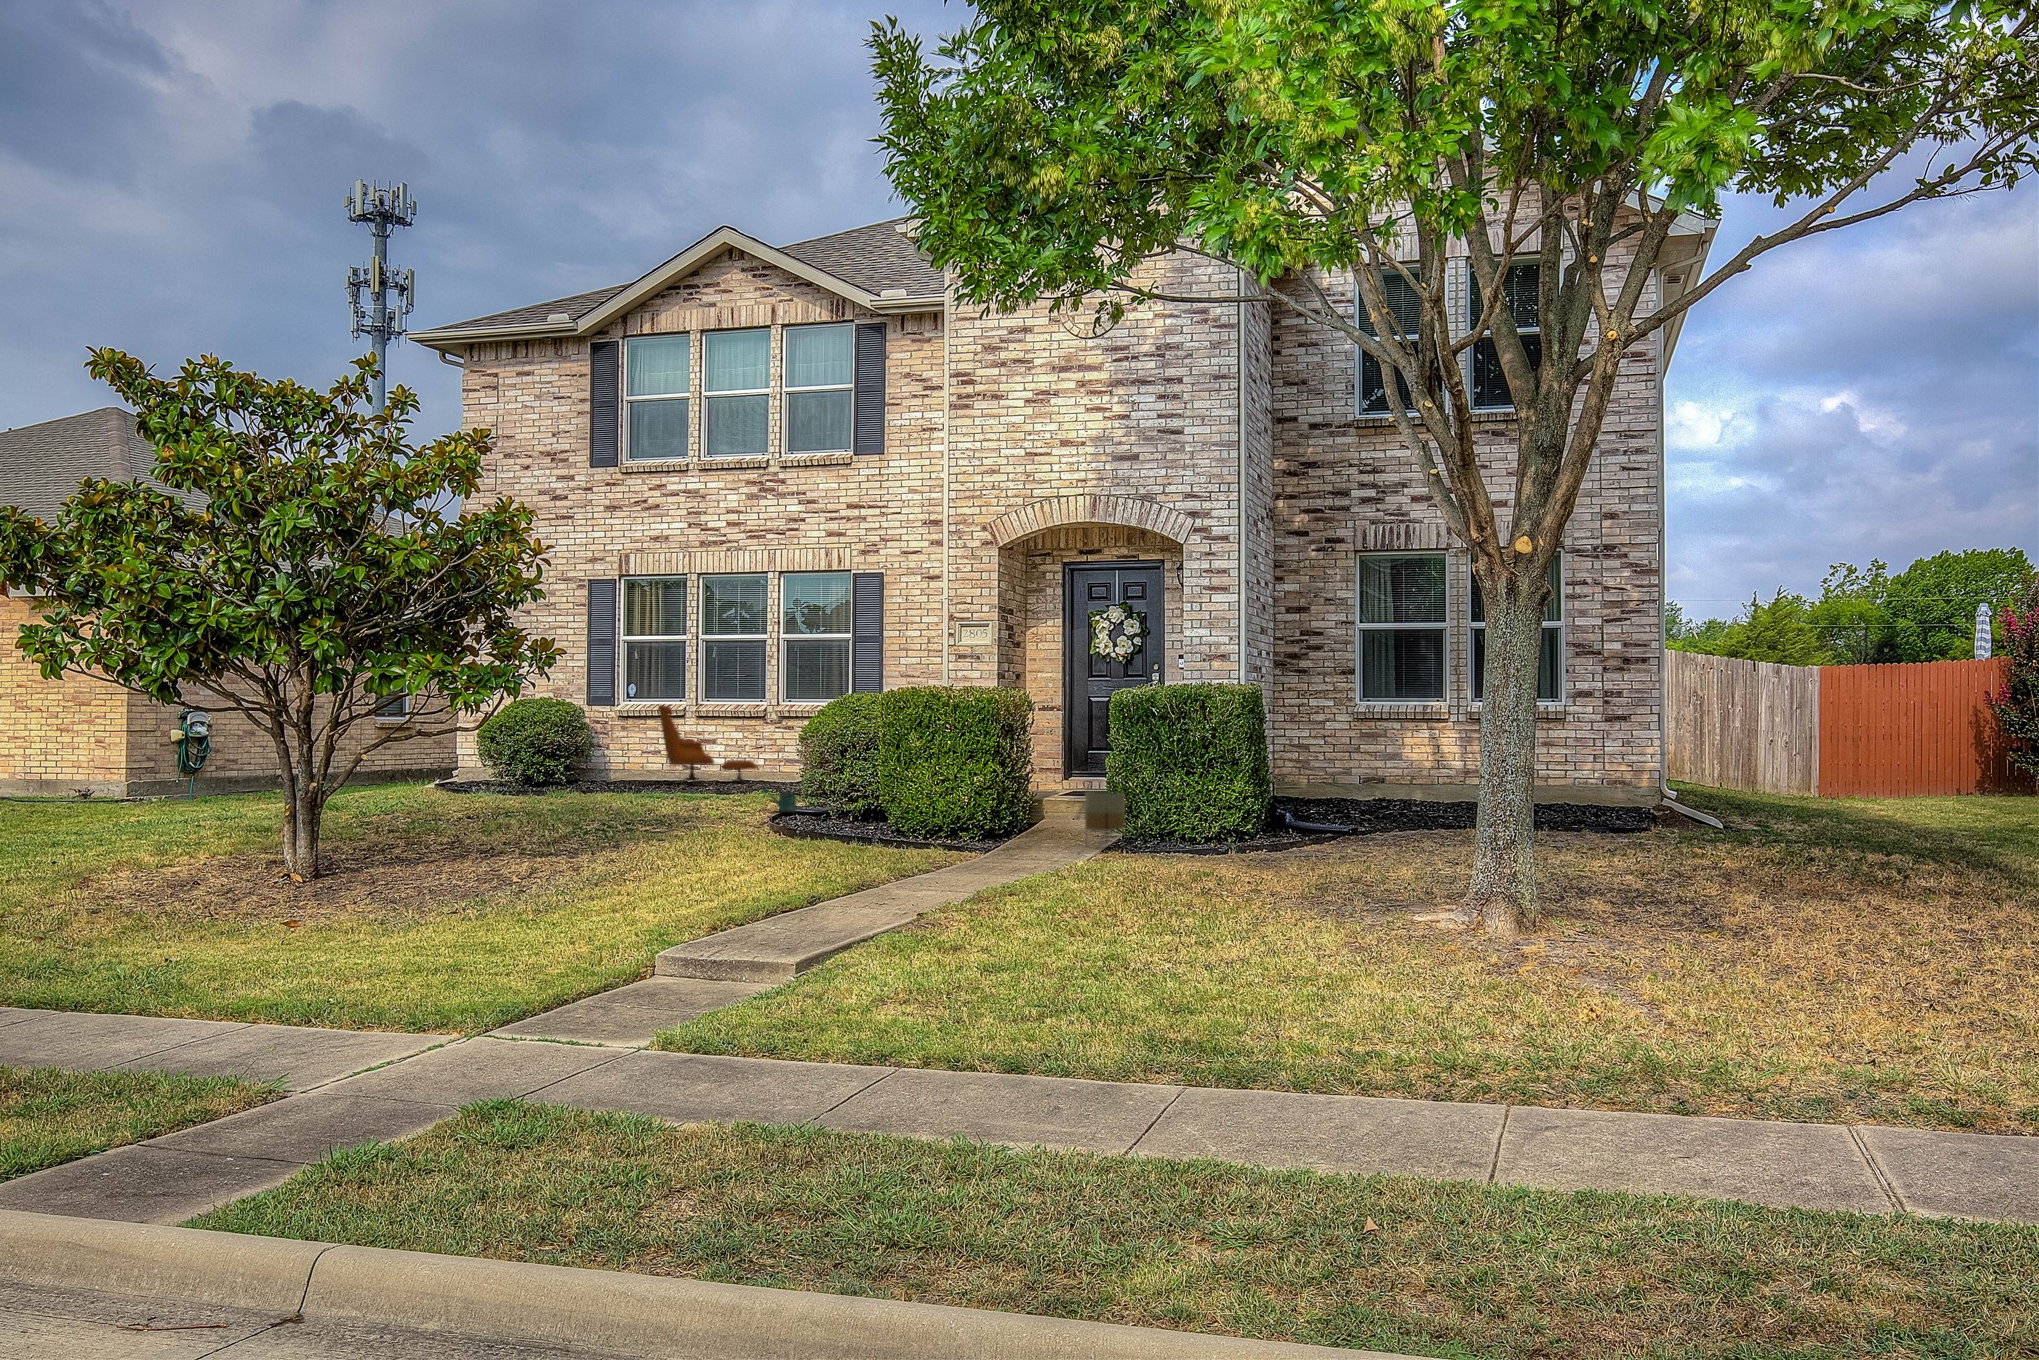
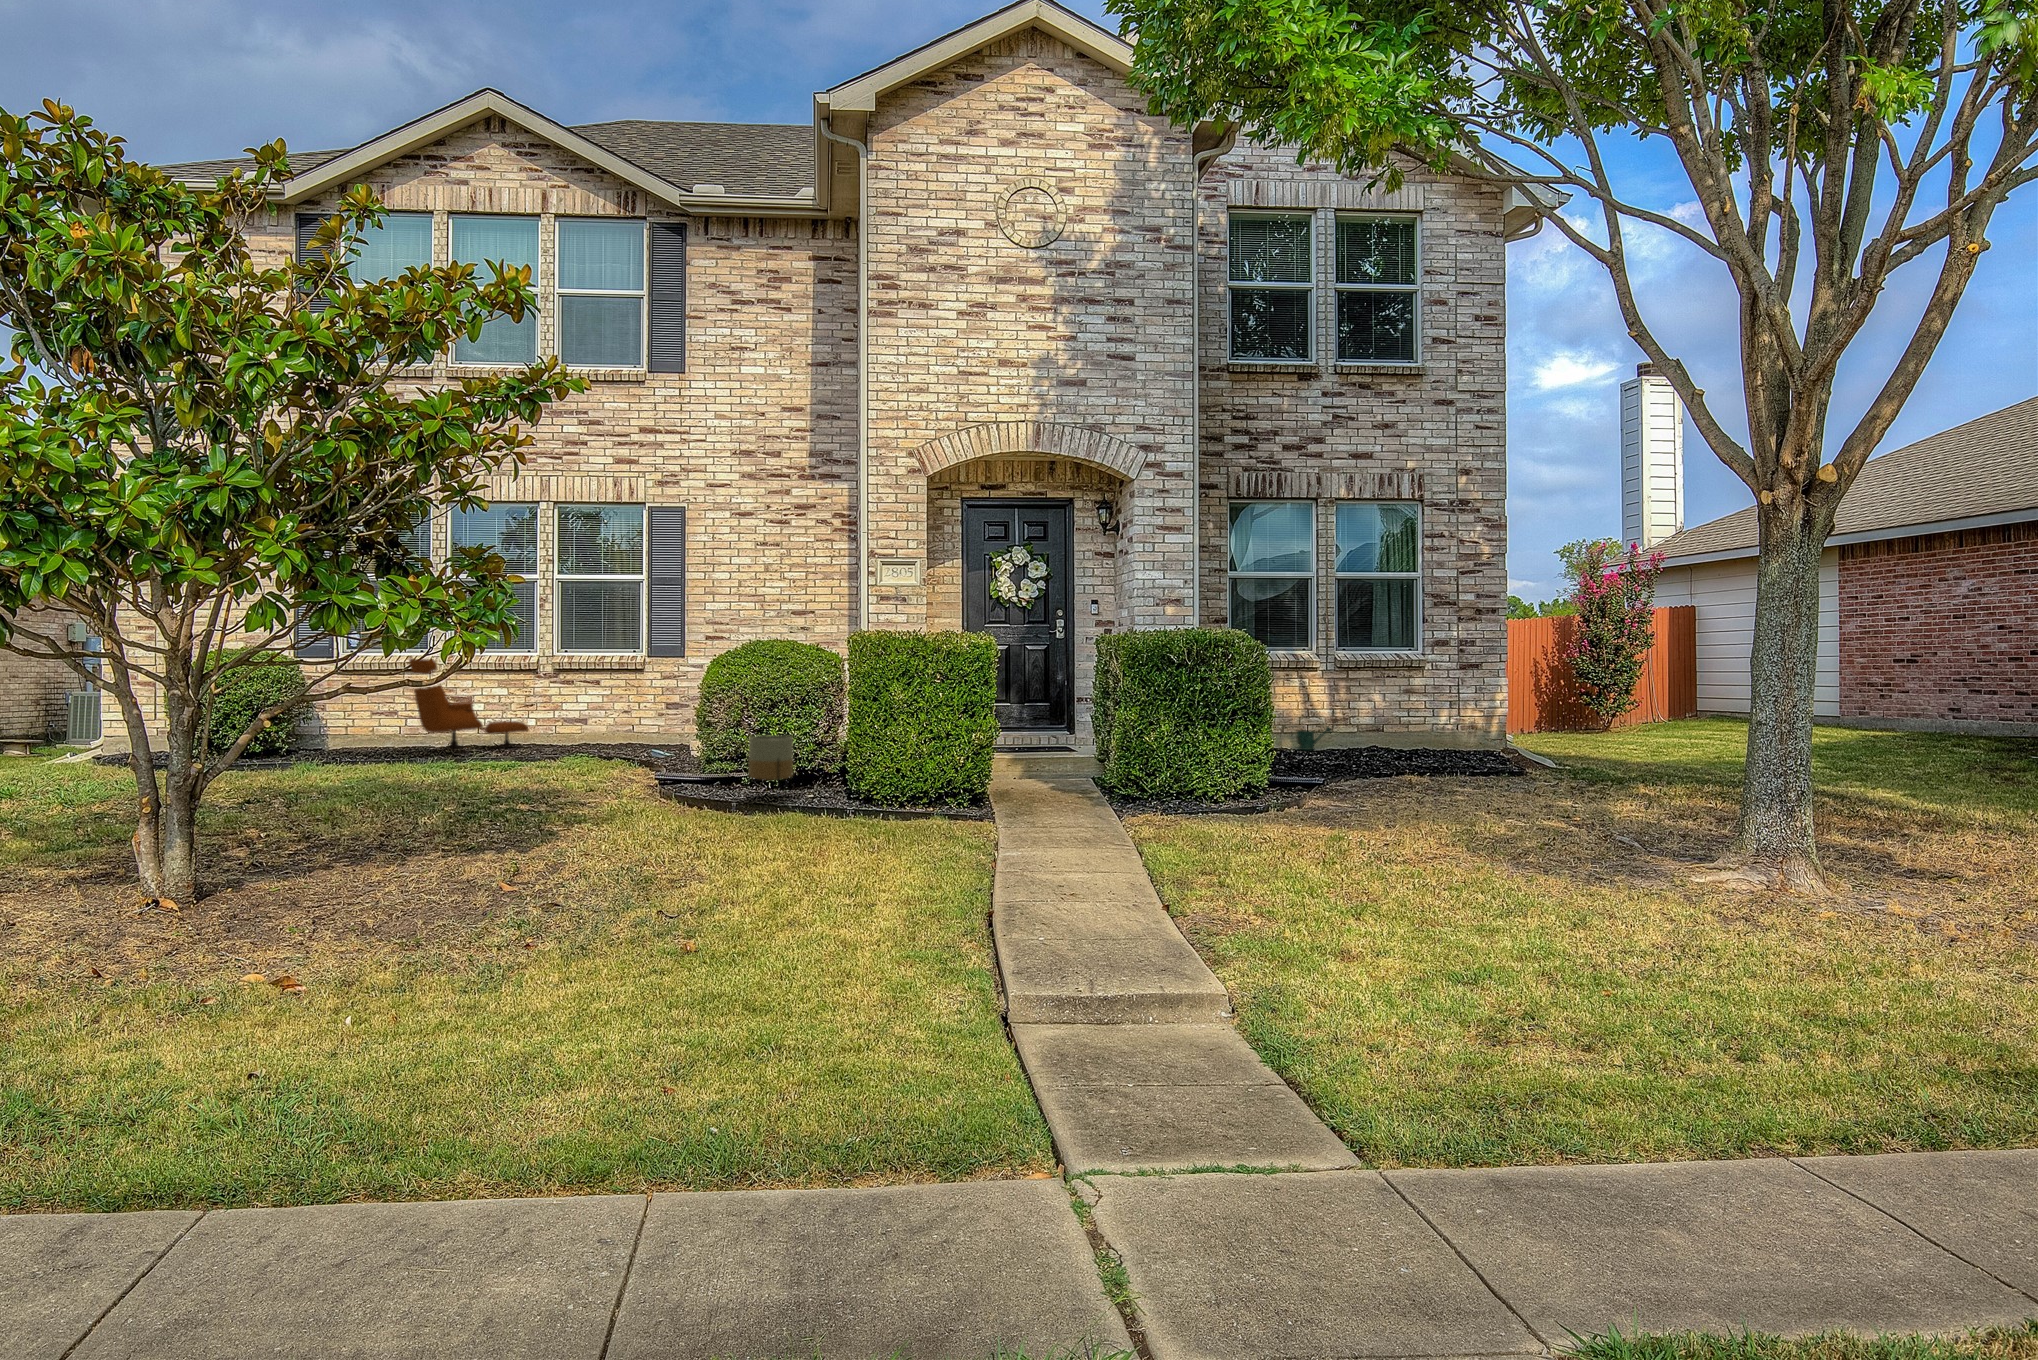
watering can: present [763,787,801,812] -> present [1296,727,1331,750]
planter: present [1085,791,1125,831] -> present [748,735,793,781]

